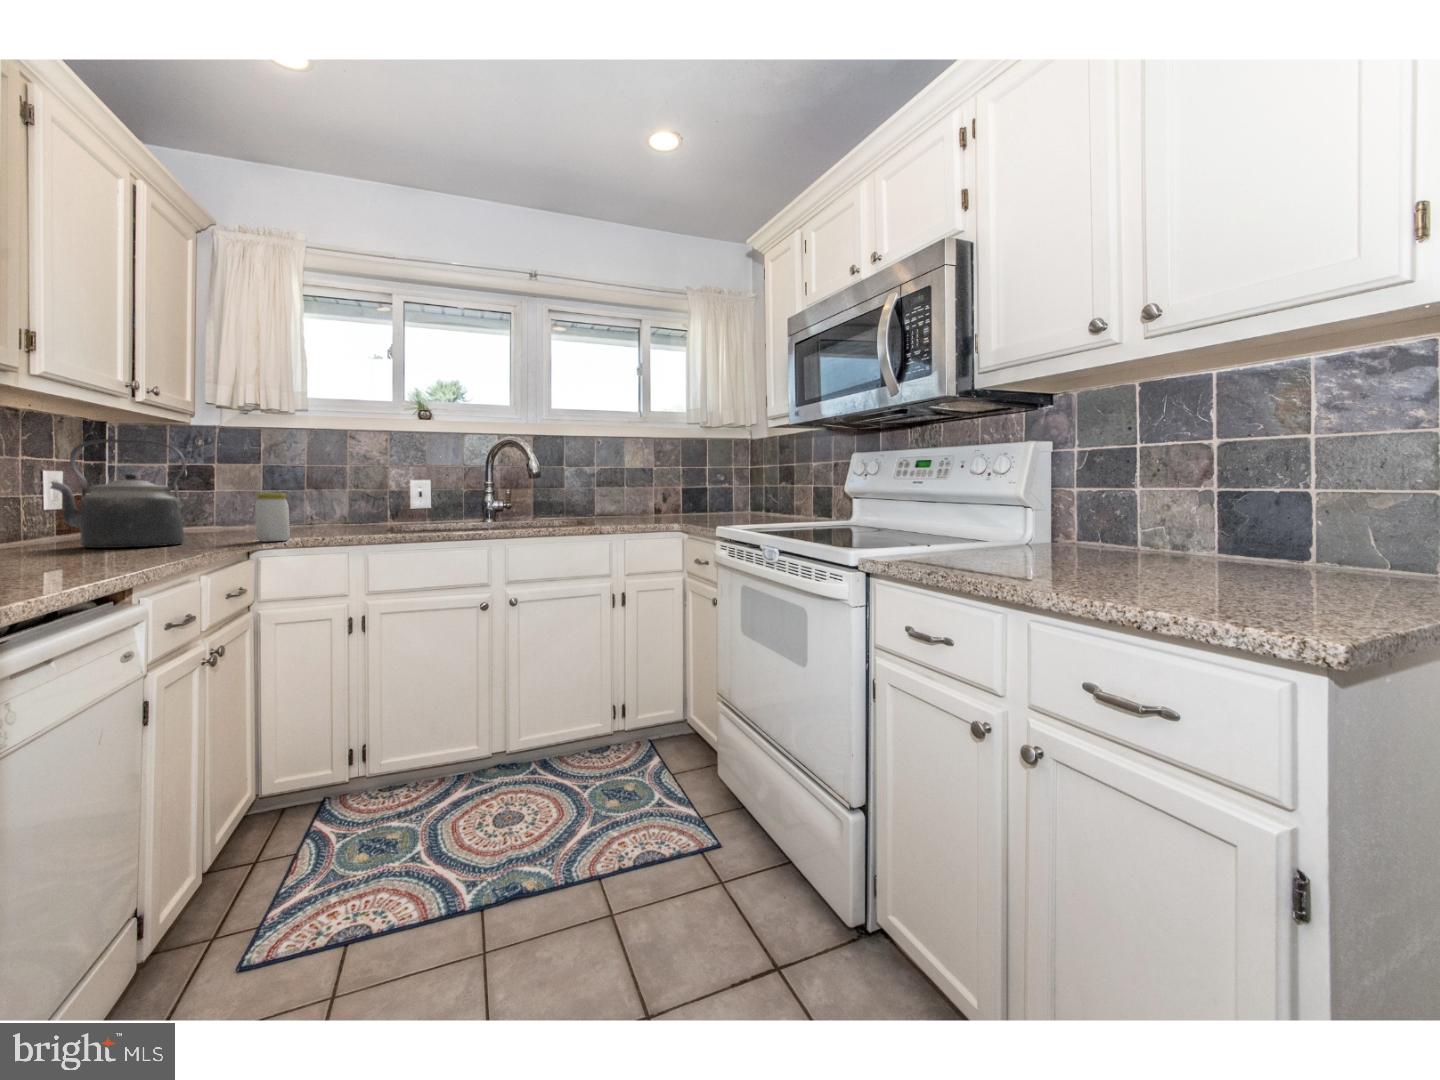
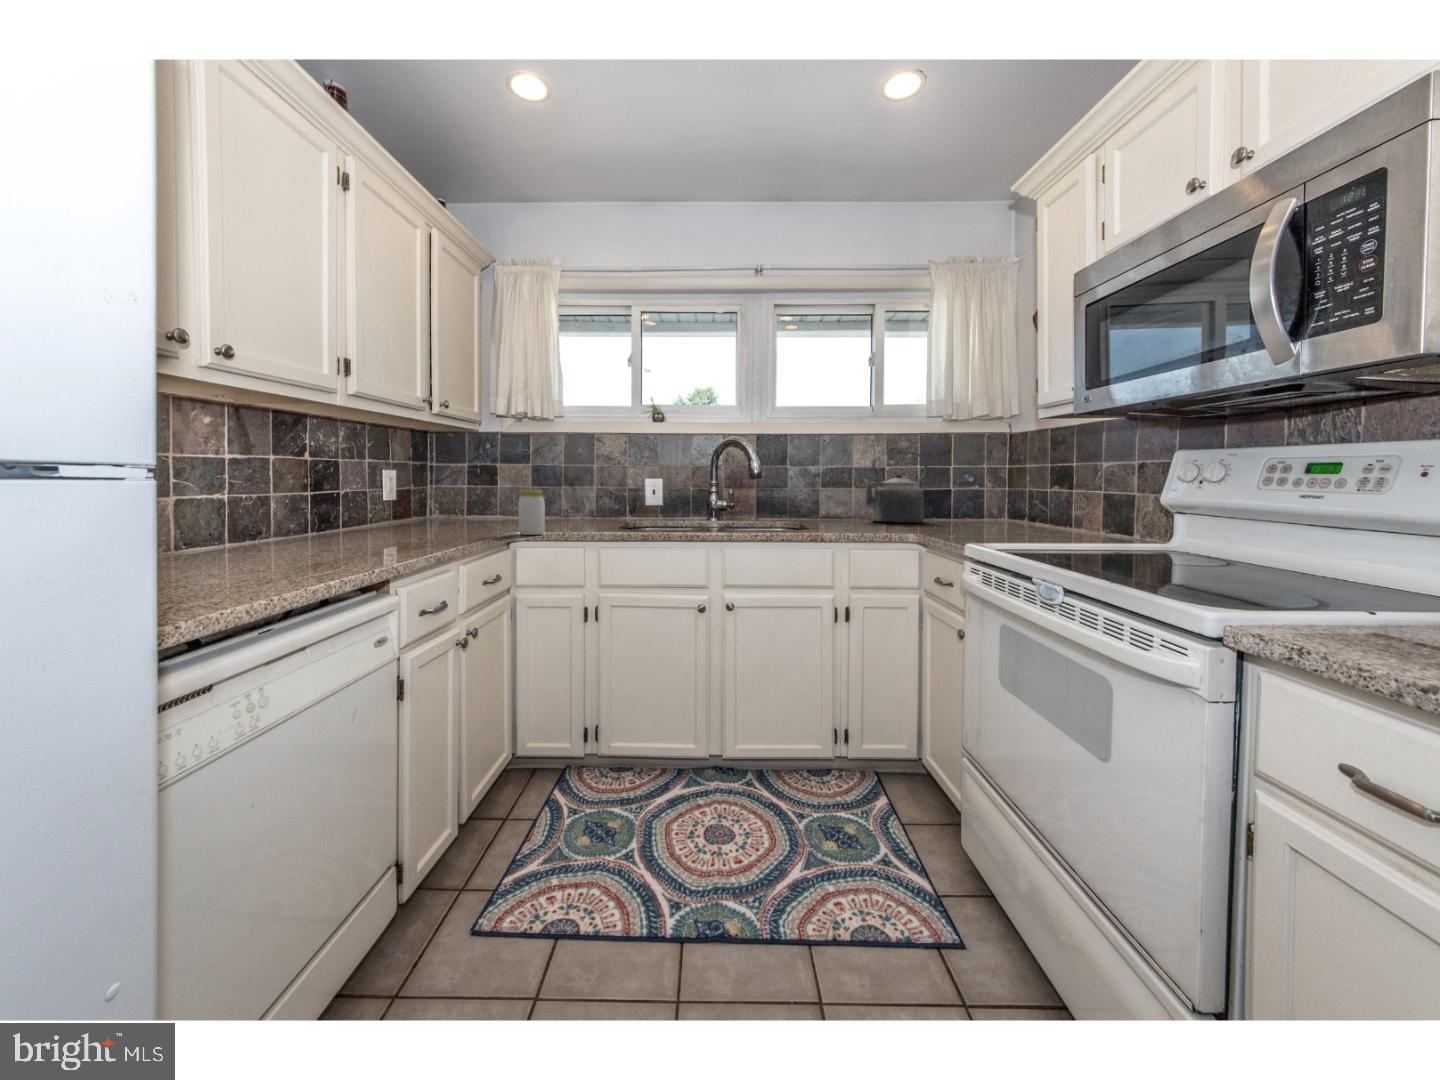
kettle: present [51,439,185,548] -> present [862,452,928,523]

